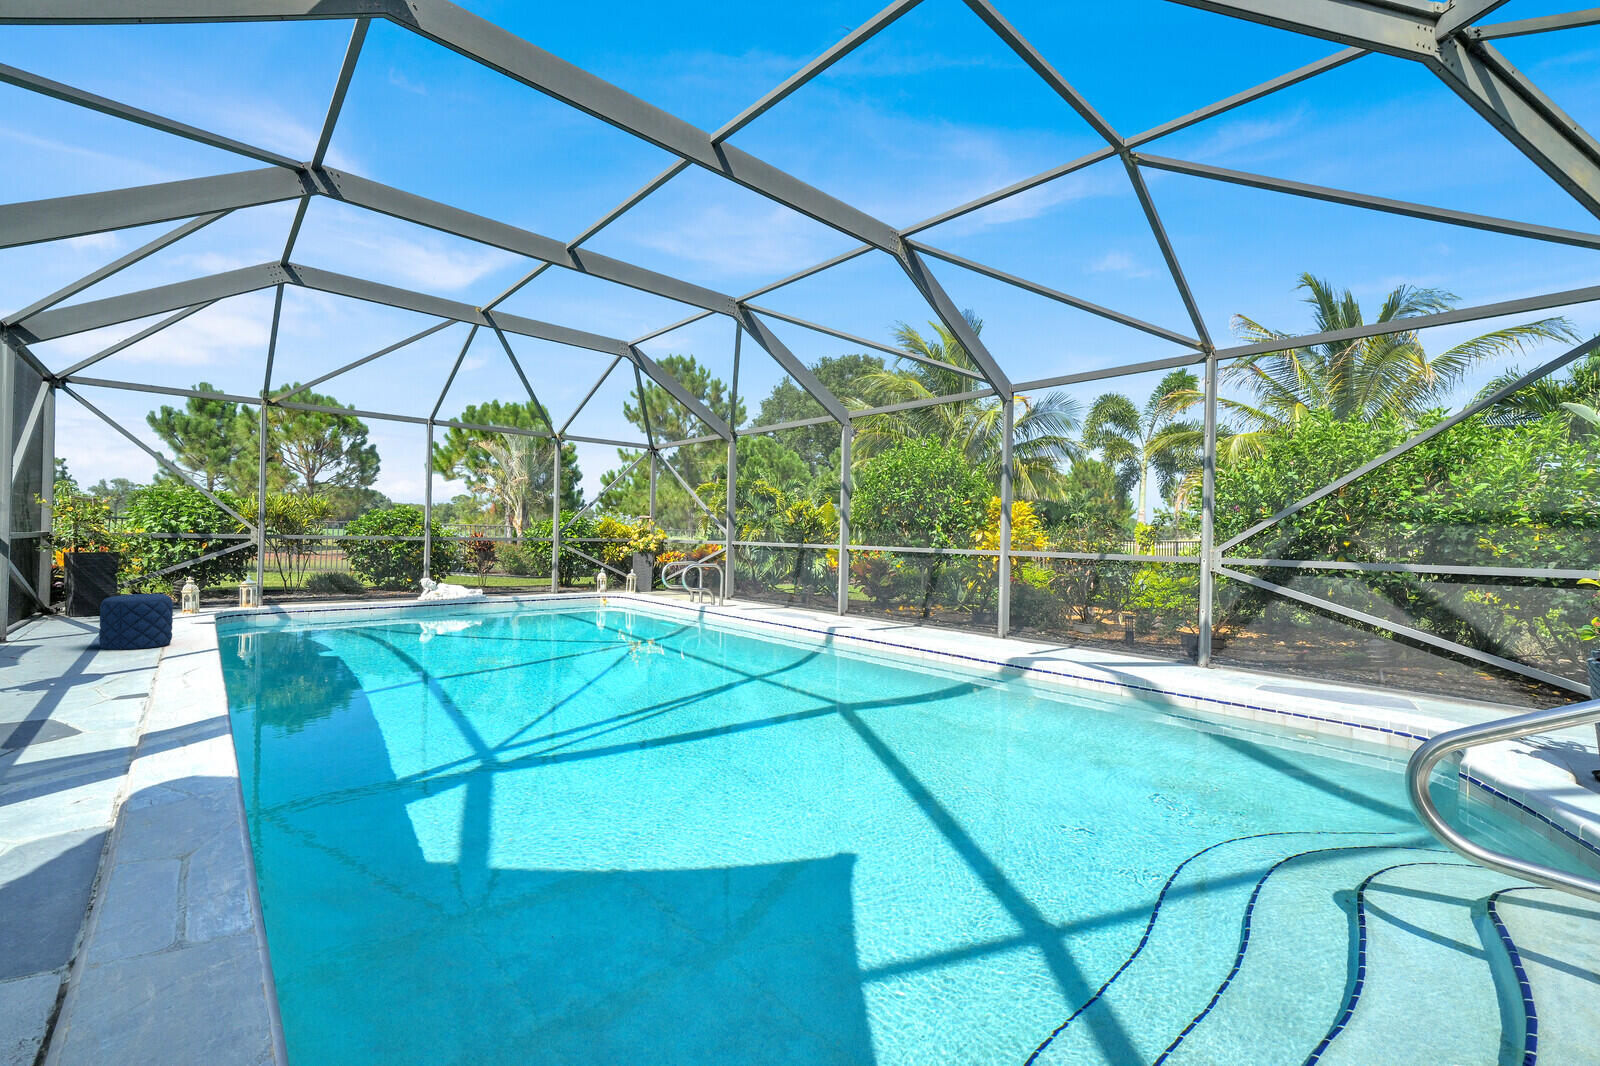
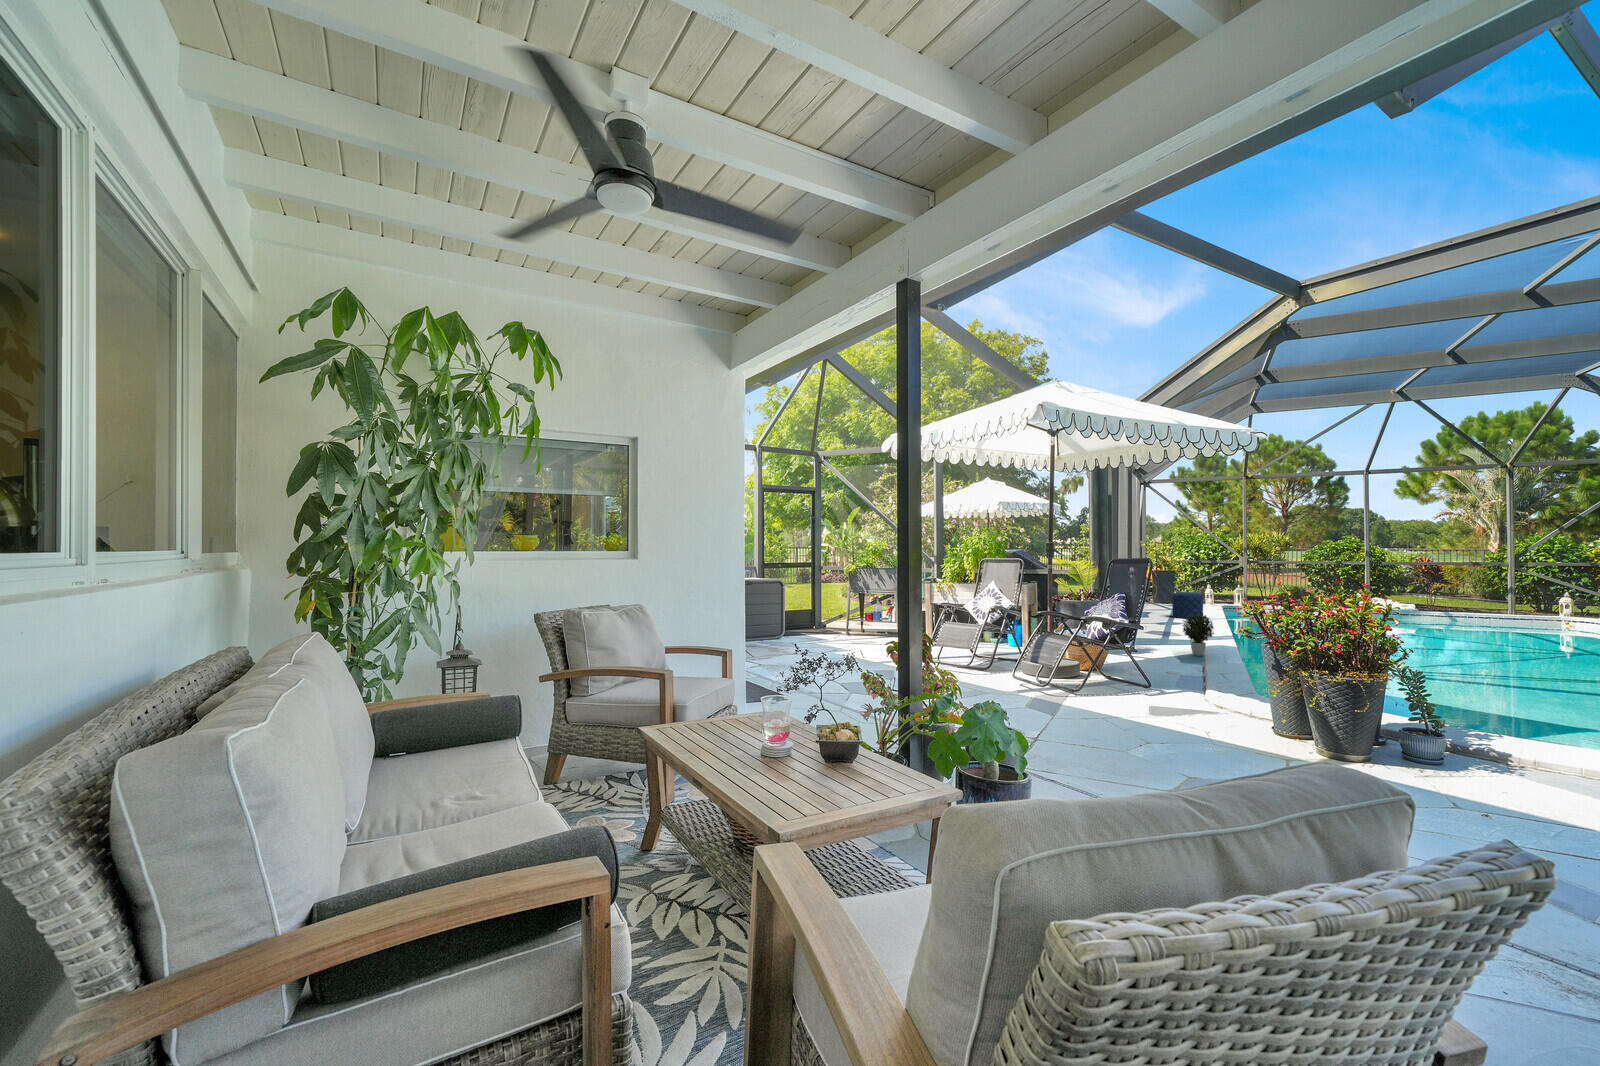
potted plant: none [49,682,169,815] -> present [1182,614,1214,656]

